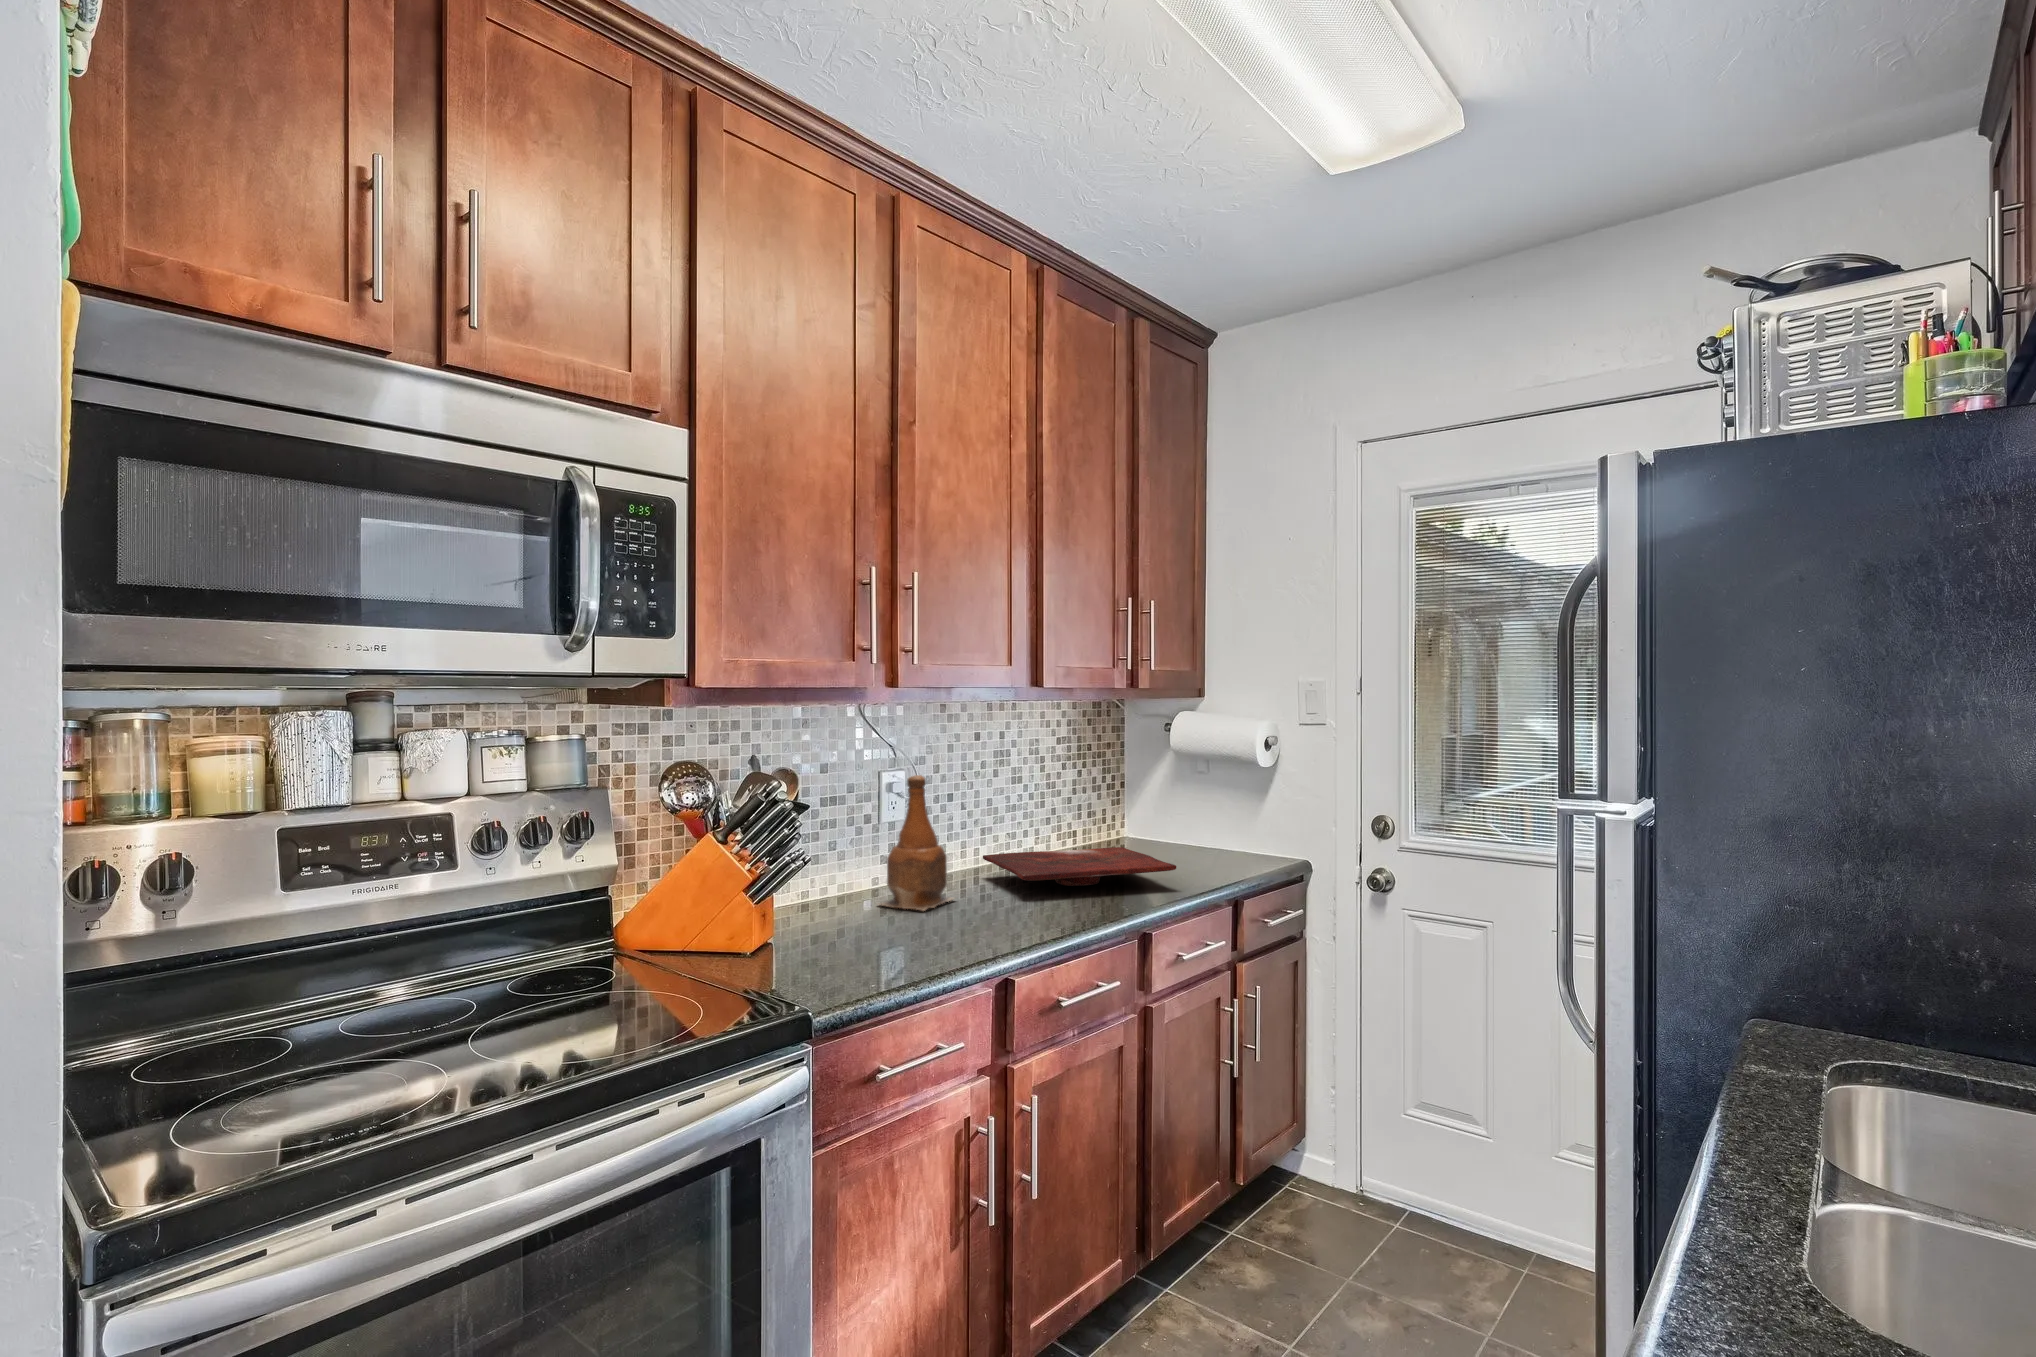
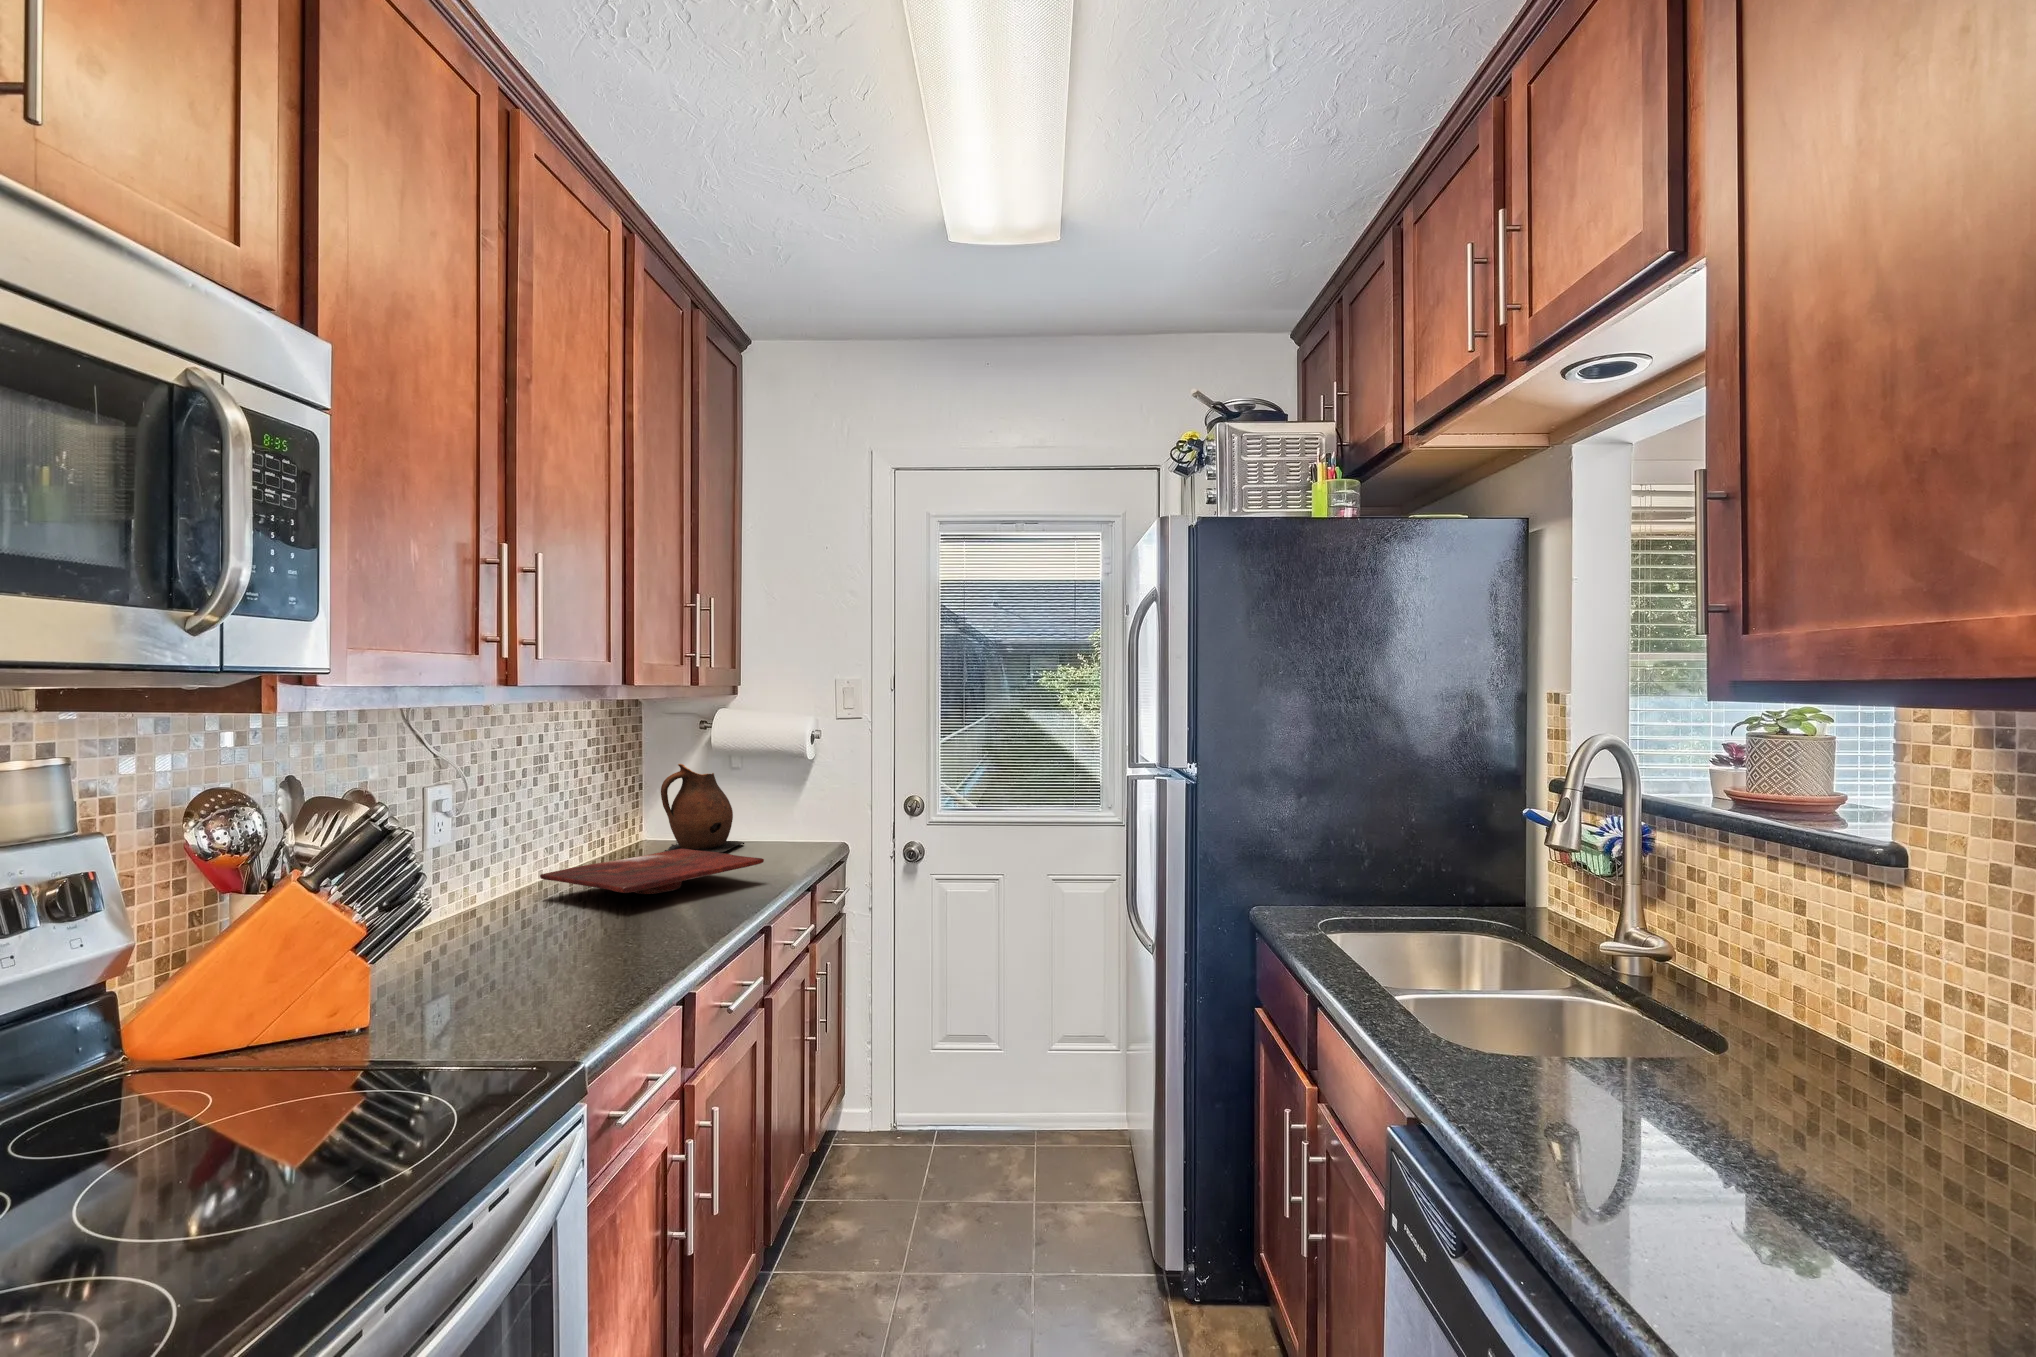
ceramic pitcher: none [1128,765,1211,857] -> present [661,764,744,852]
bottle: present [879,775,954,911] -> none [451,787,547,947]

